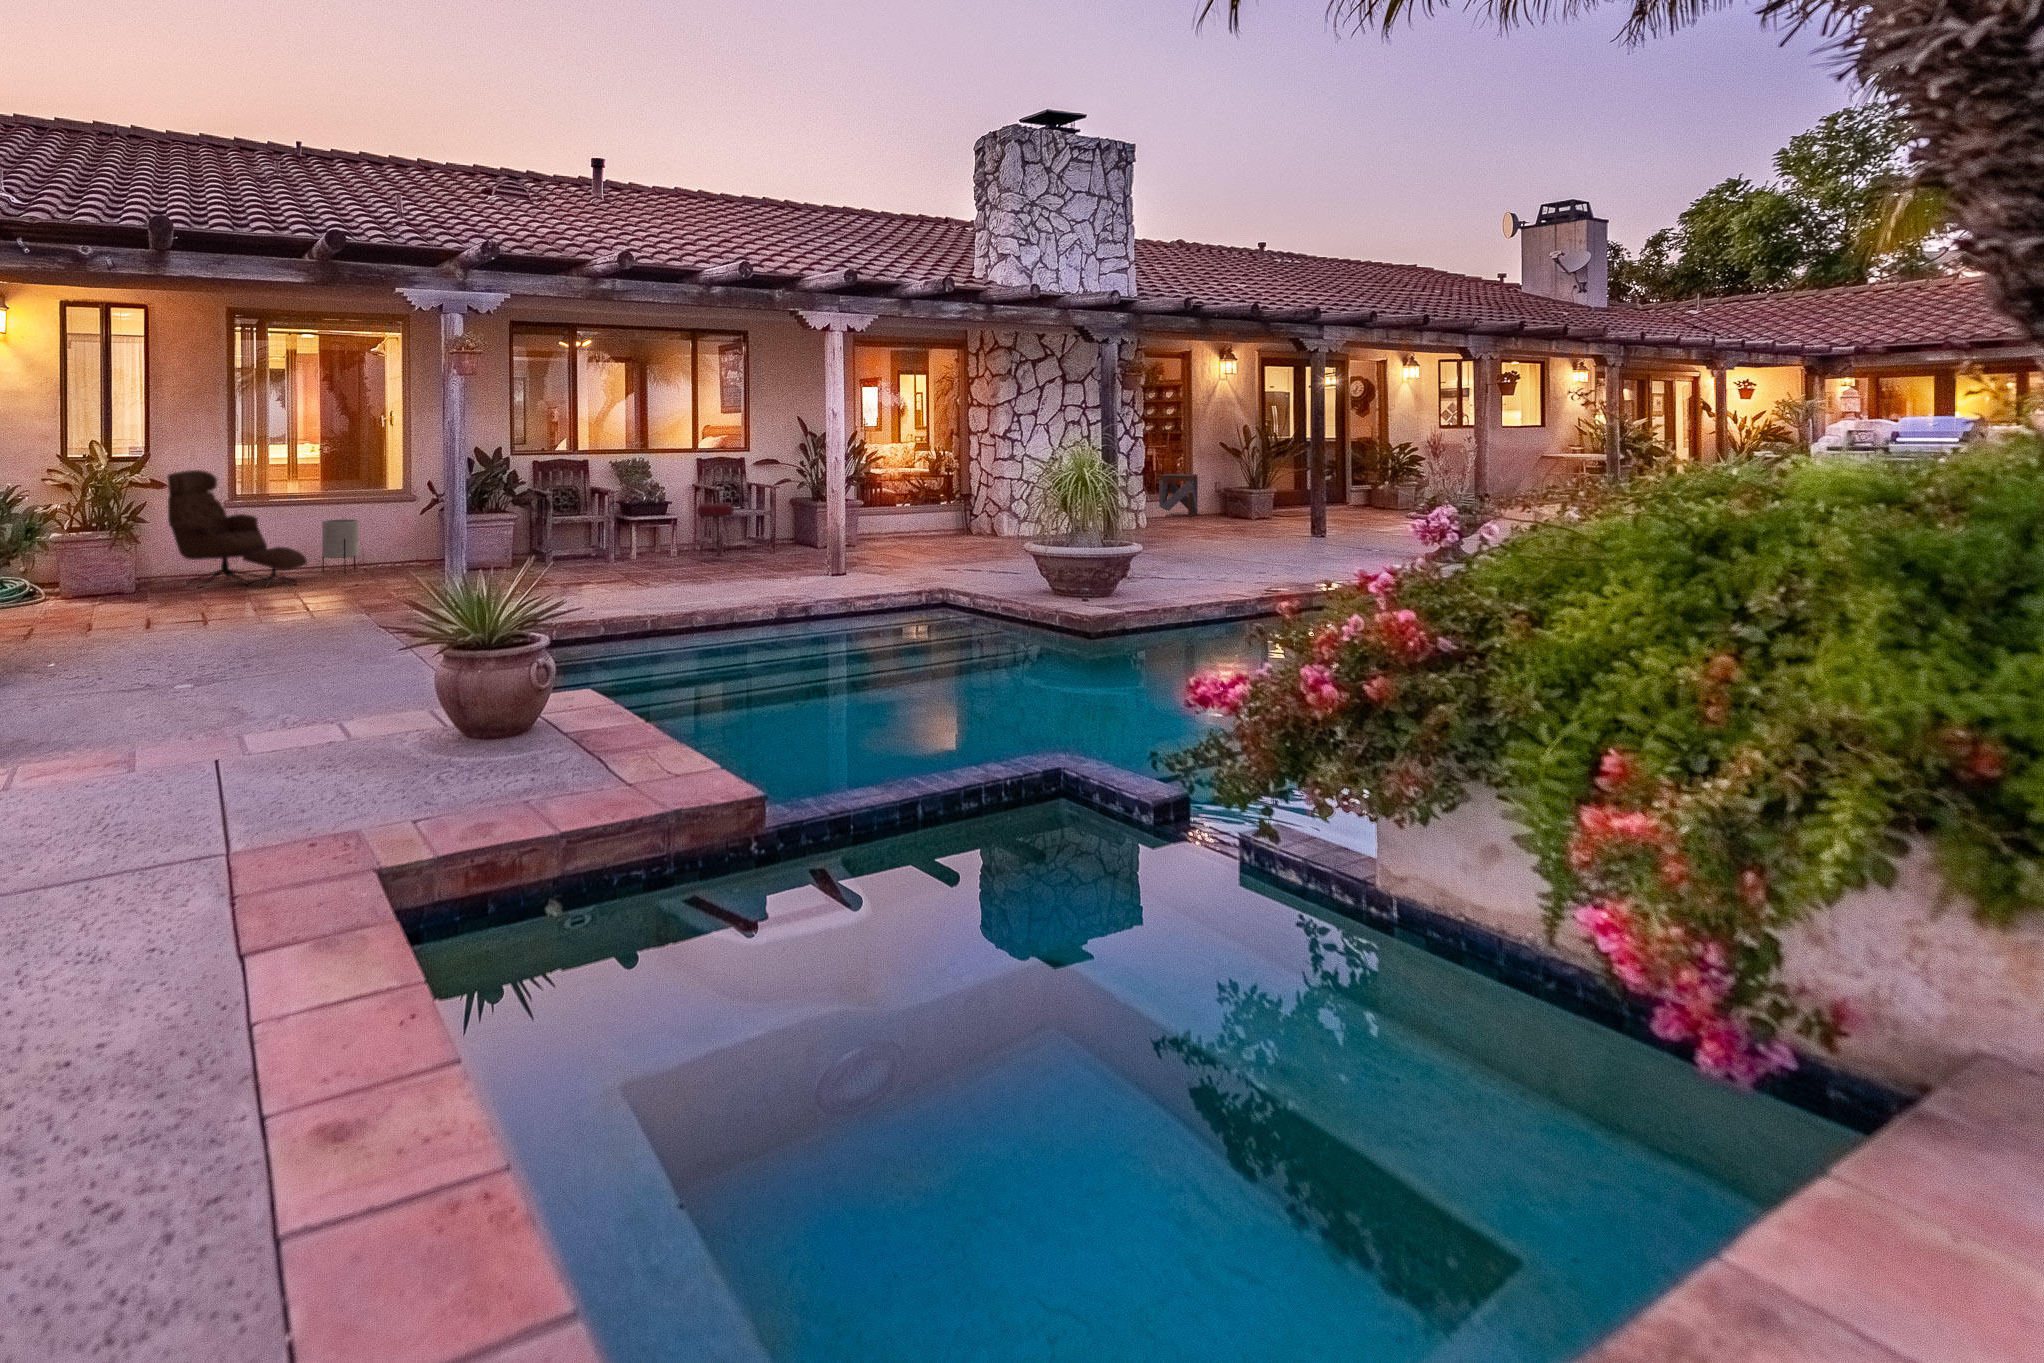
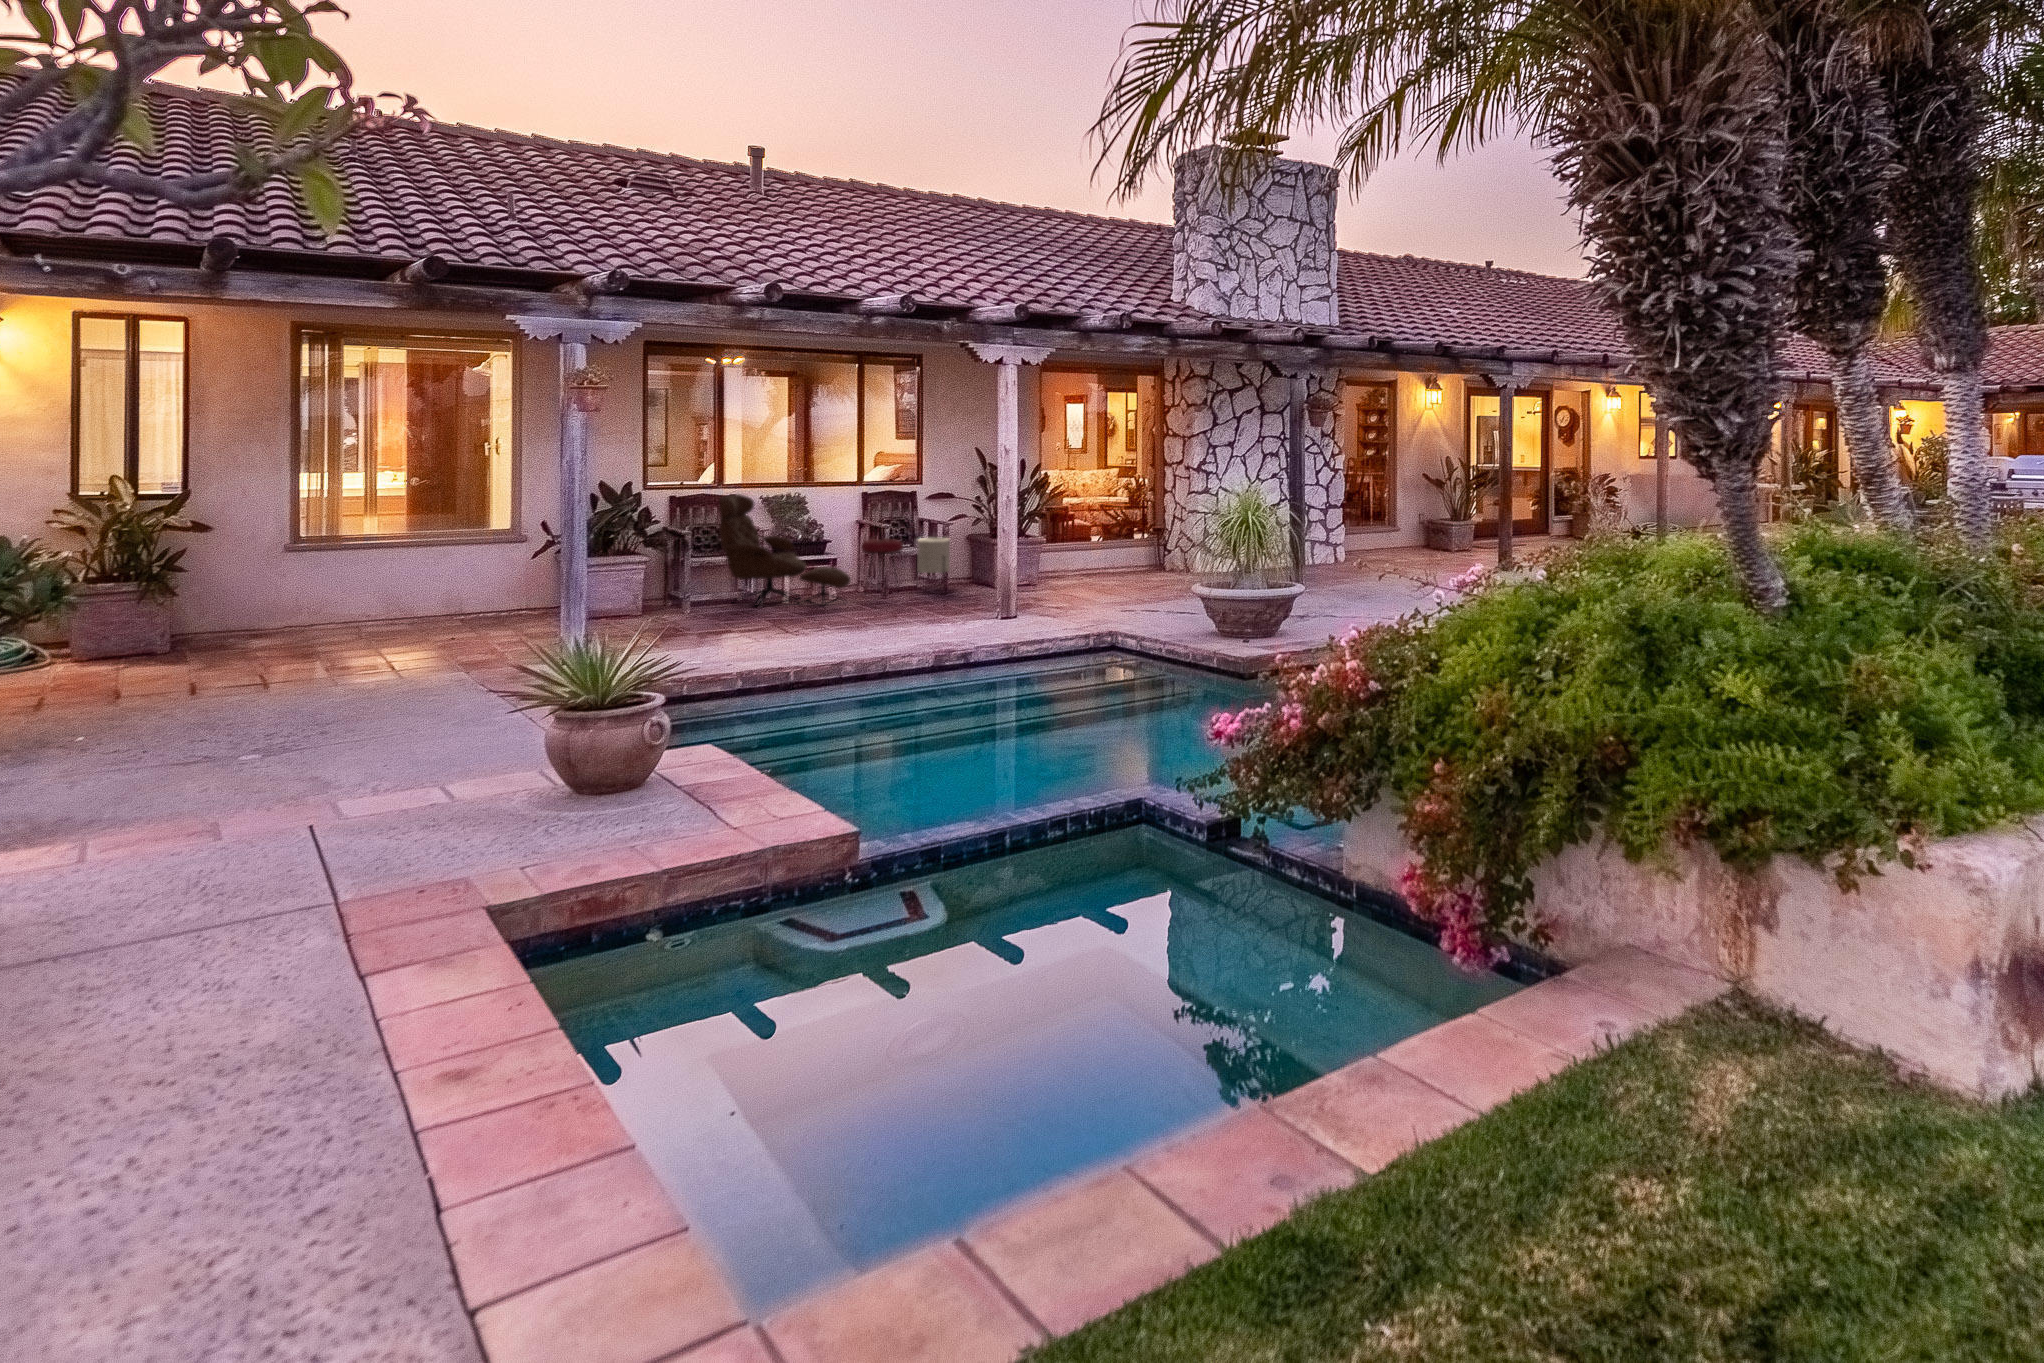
lounge chair: present [168,470,307,588] -> present [719,494,851,606]
side table: present [1159,474,1198,517] -> none [1364,502,1402,546]
planter: present [322,519,359,574] -> present [916,538,950,587]

